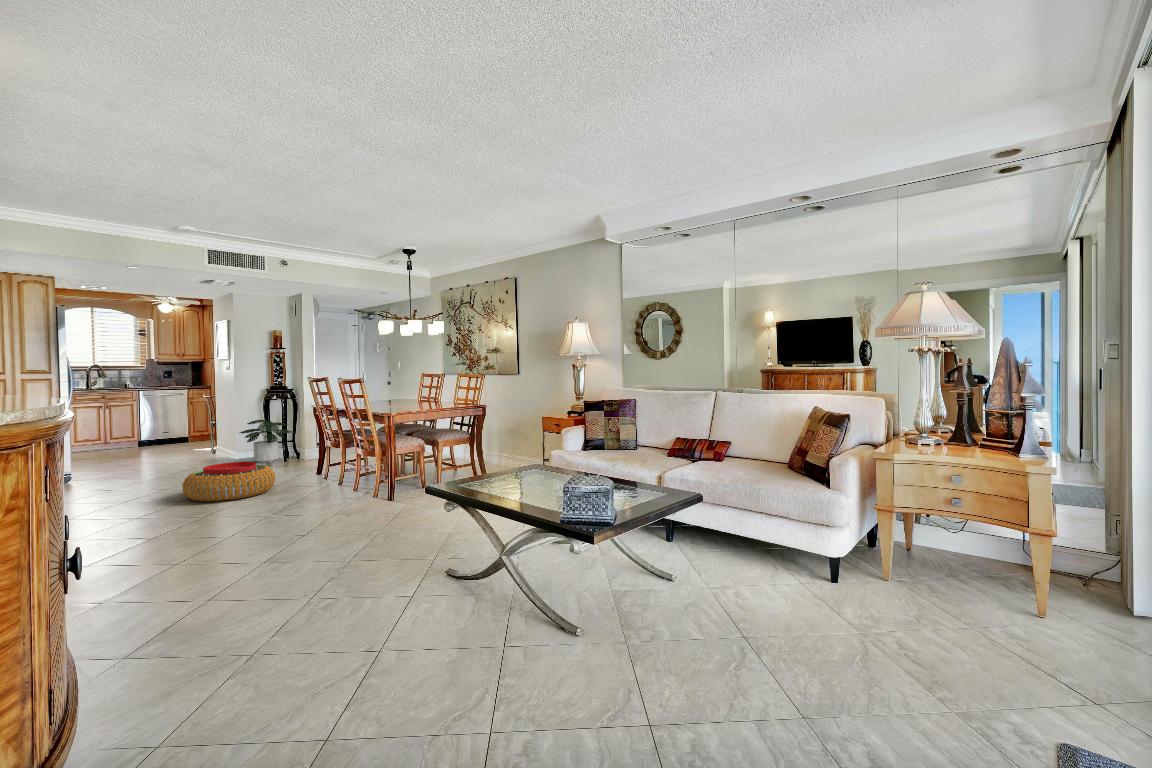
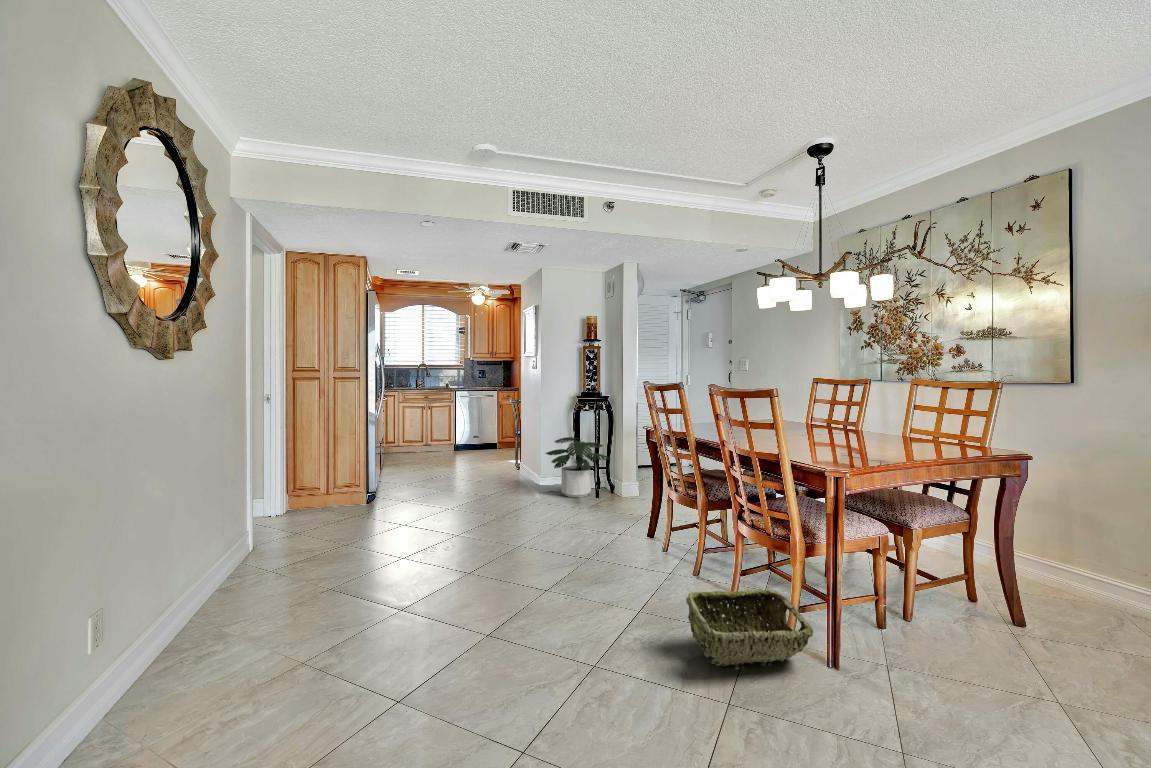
pouf: present [182,462,275,501] -> none [467,518,597,597]
woven basket: none [319,472,377,503] -> present [686,589,813,666]

